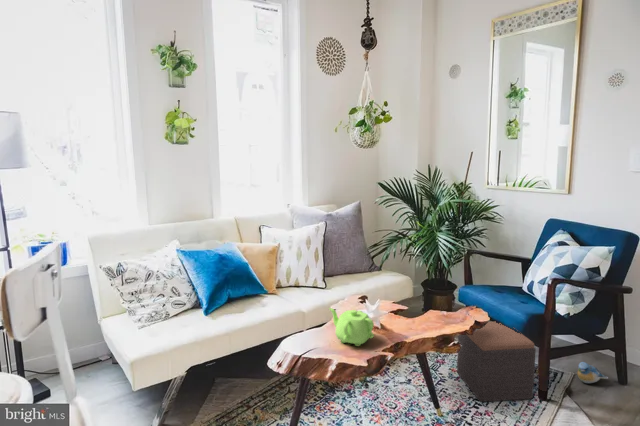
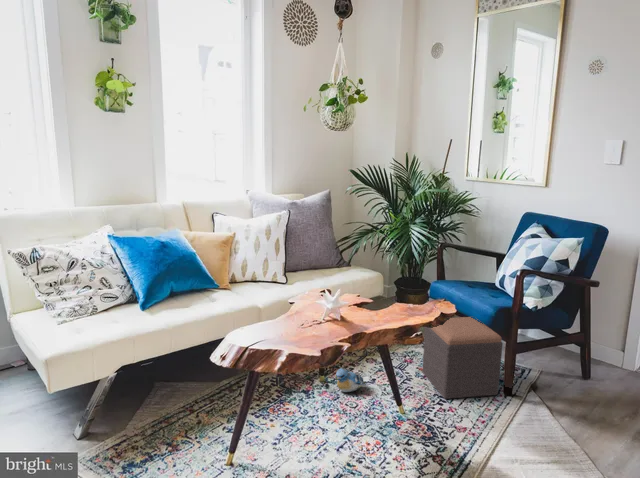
teapot: present [329,308,374,346] -> none [286,297,335,336]
plush toy: present [577,362,608,383] -> present [335,368,368,392]

